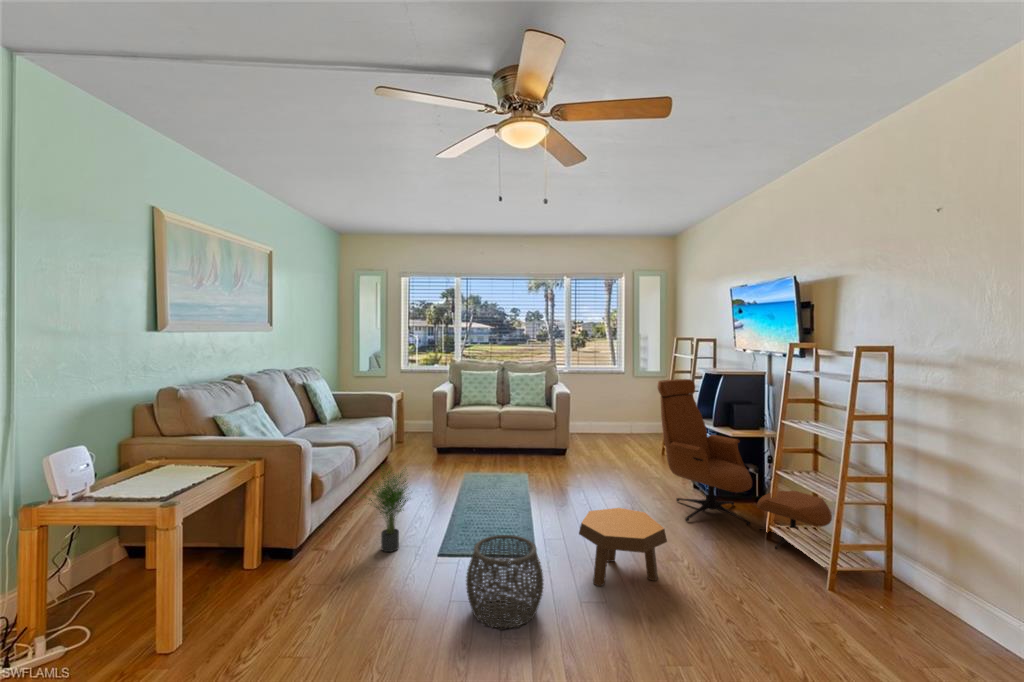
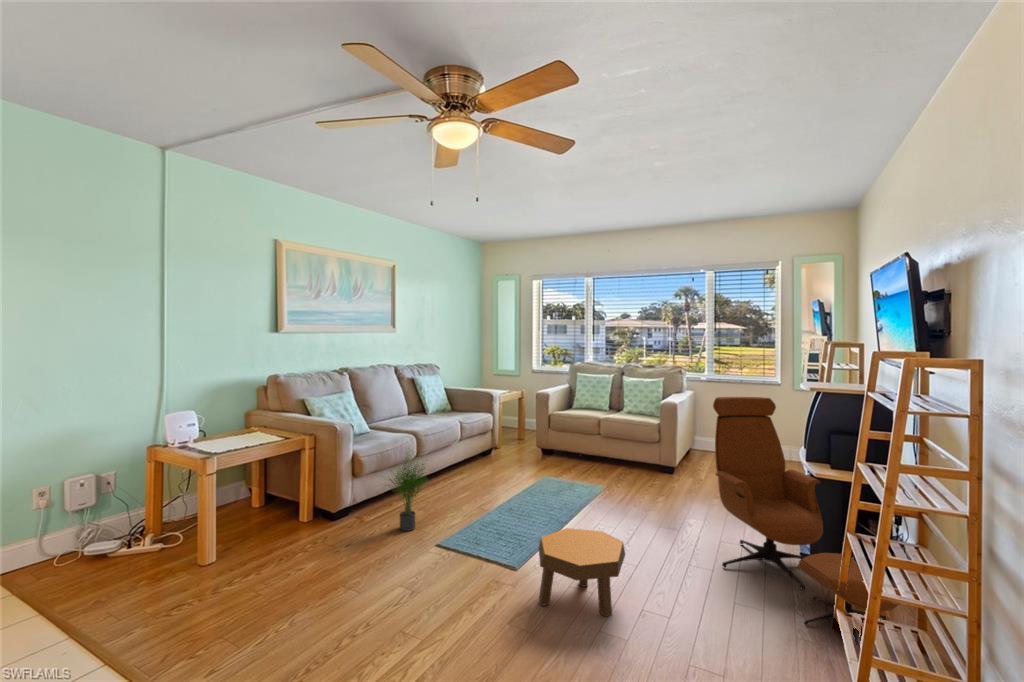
woven basket: present [466,535,544,629] -> none [395,530,469,618]

